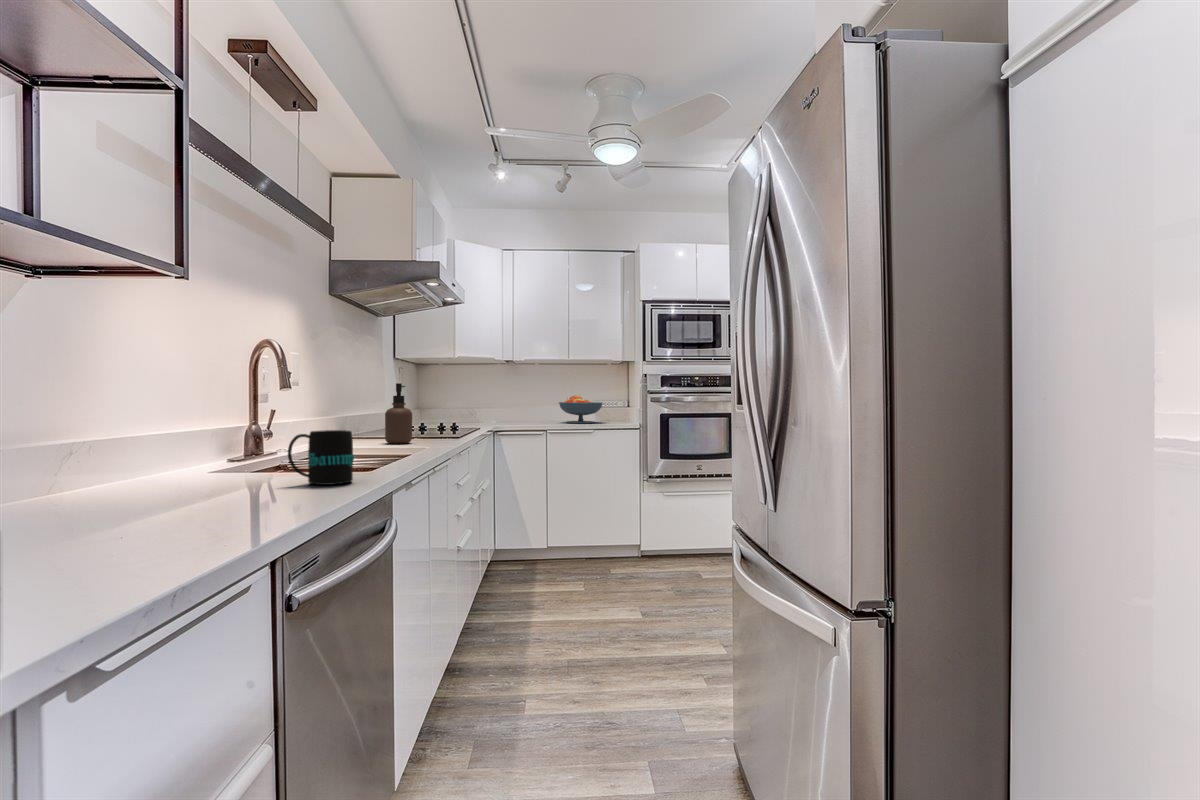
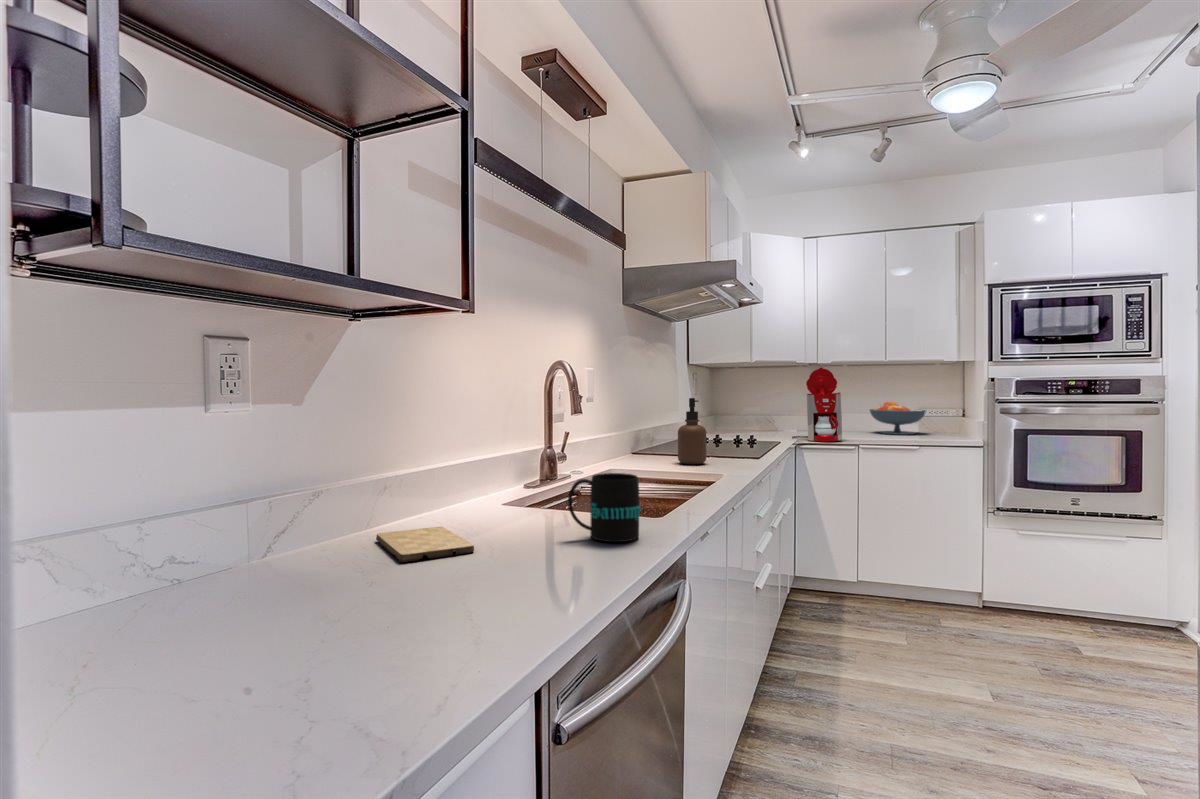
coffee maker: none [492,363,535,428] -> present [792,367,842,442]
cutting board: none [82,484,197,505] -> present [376,527,474,562]

